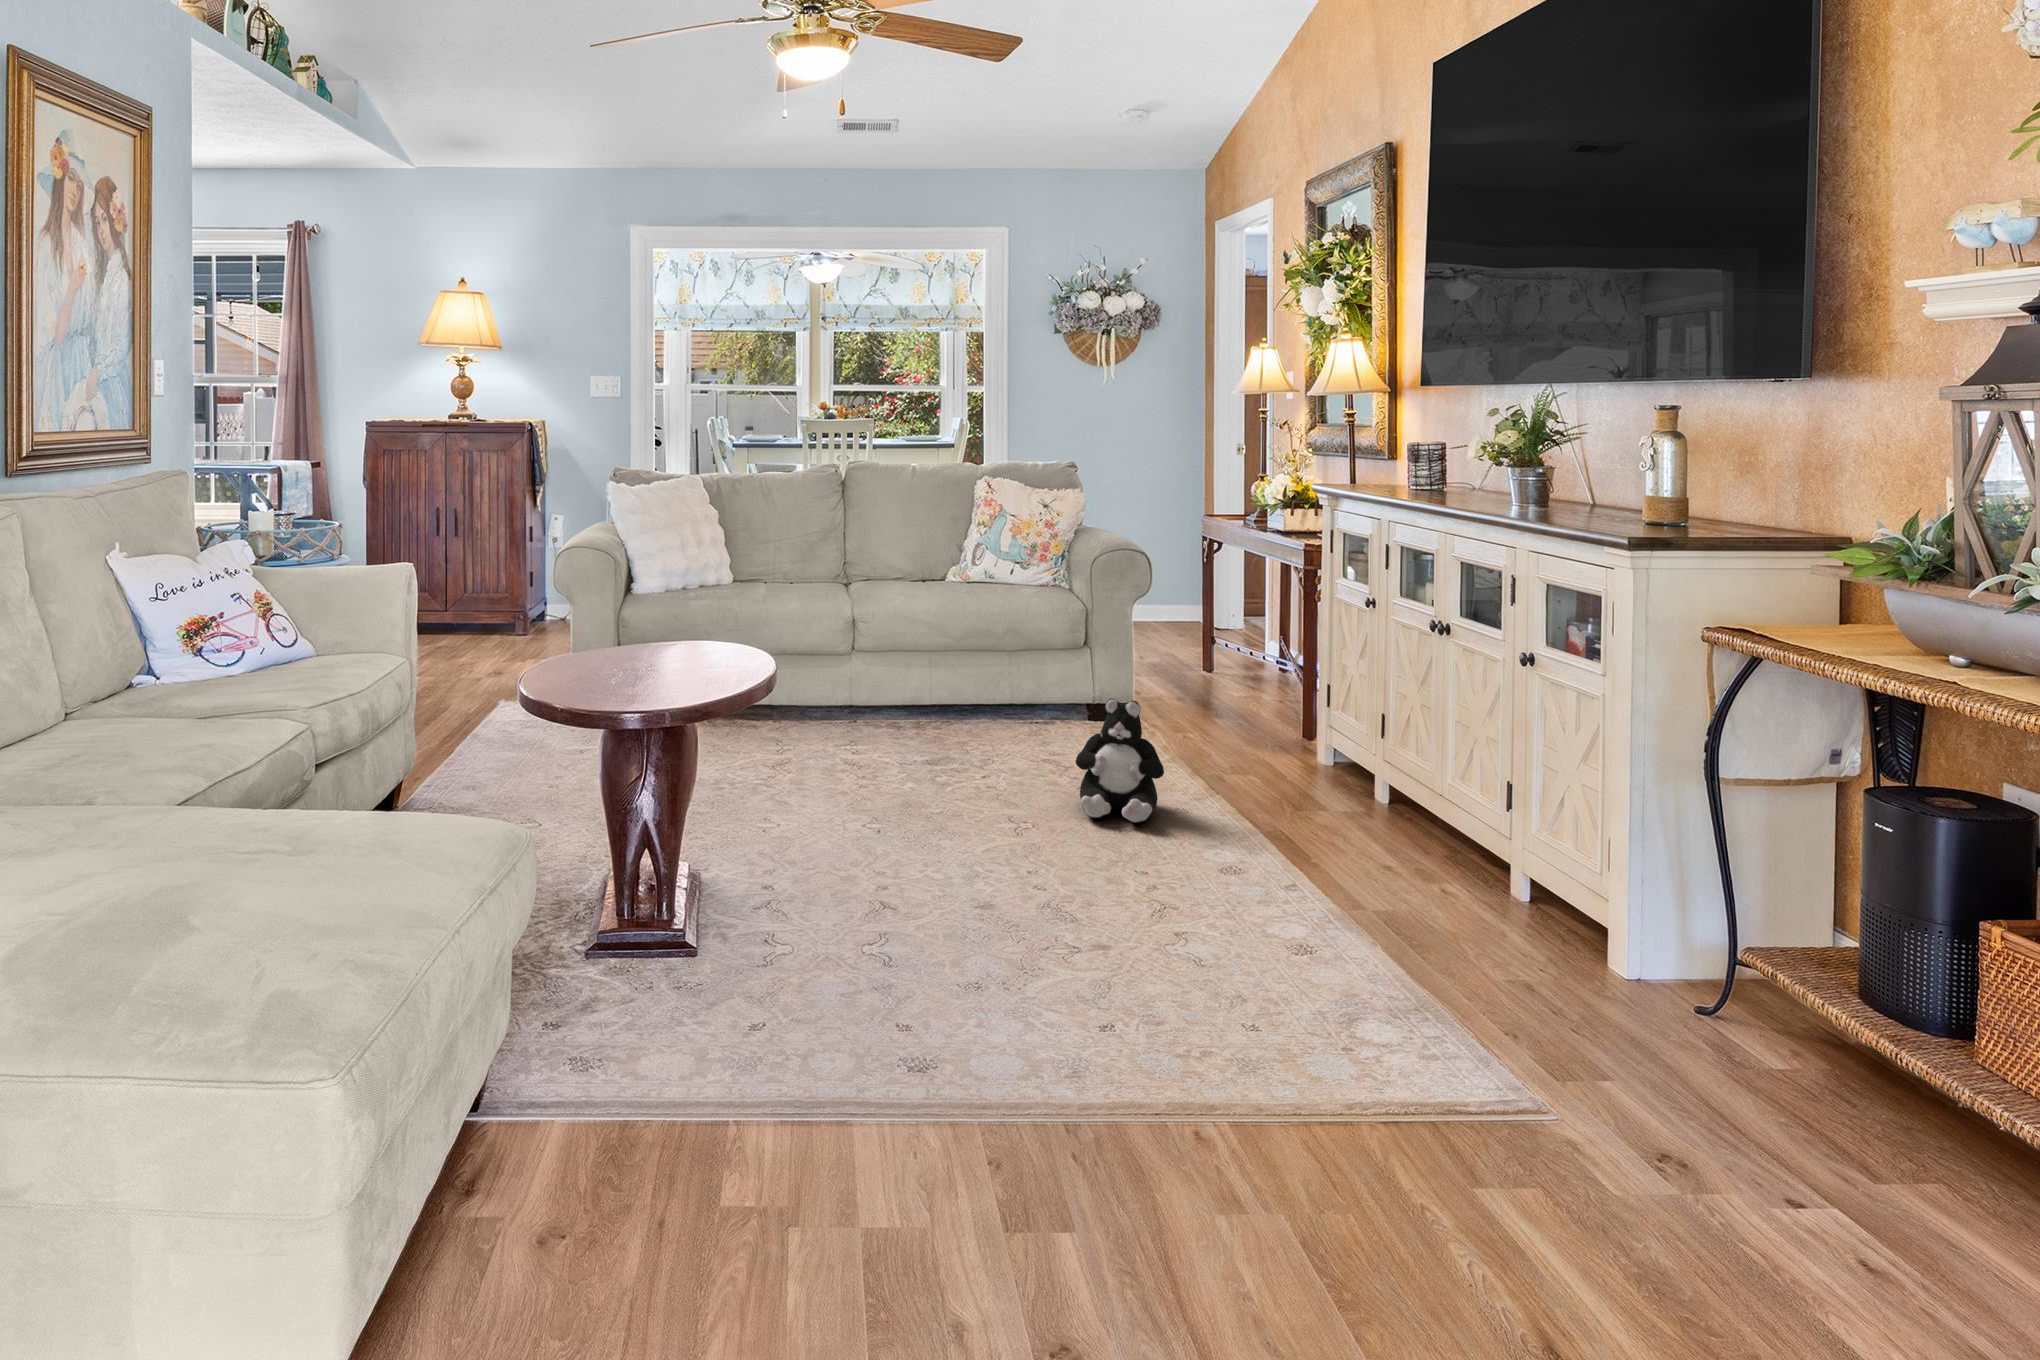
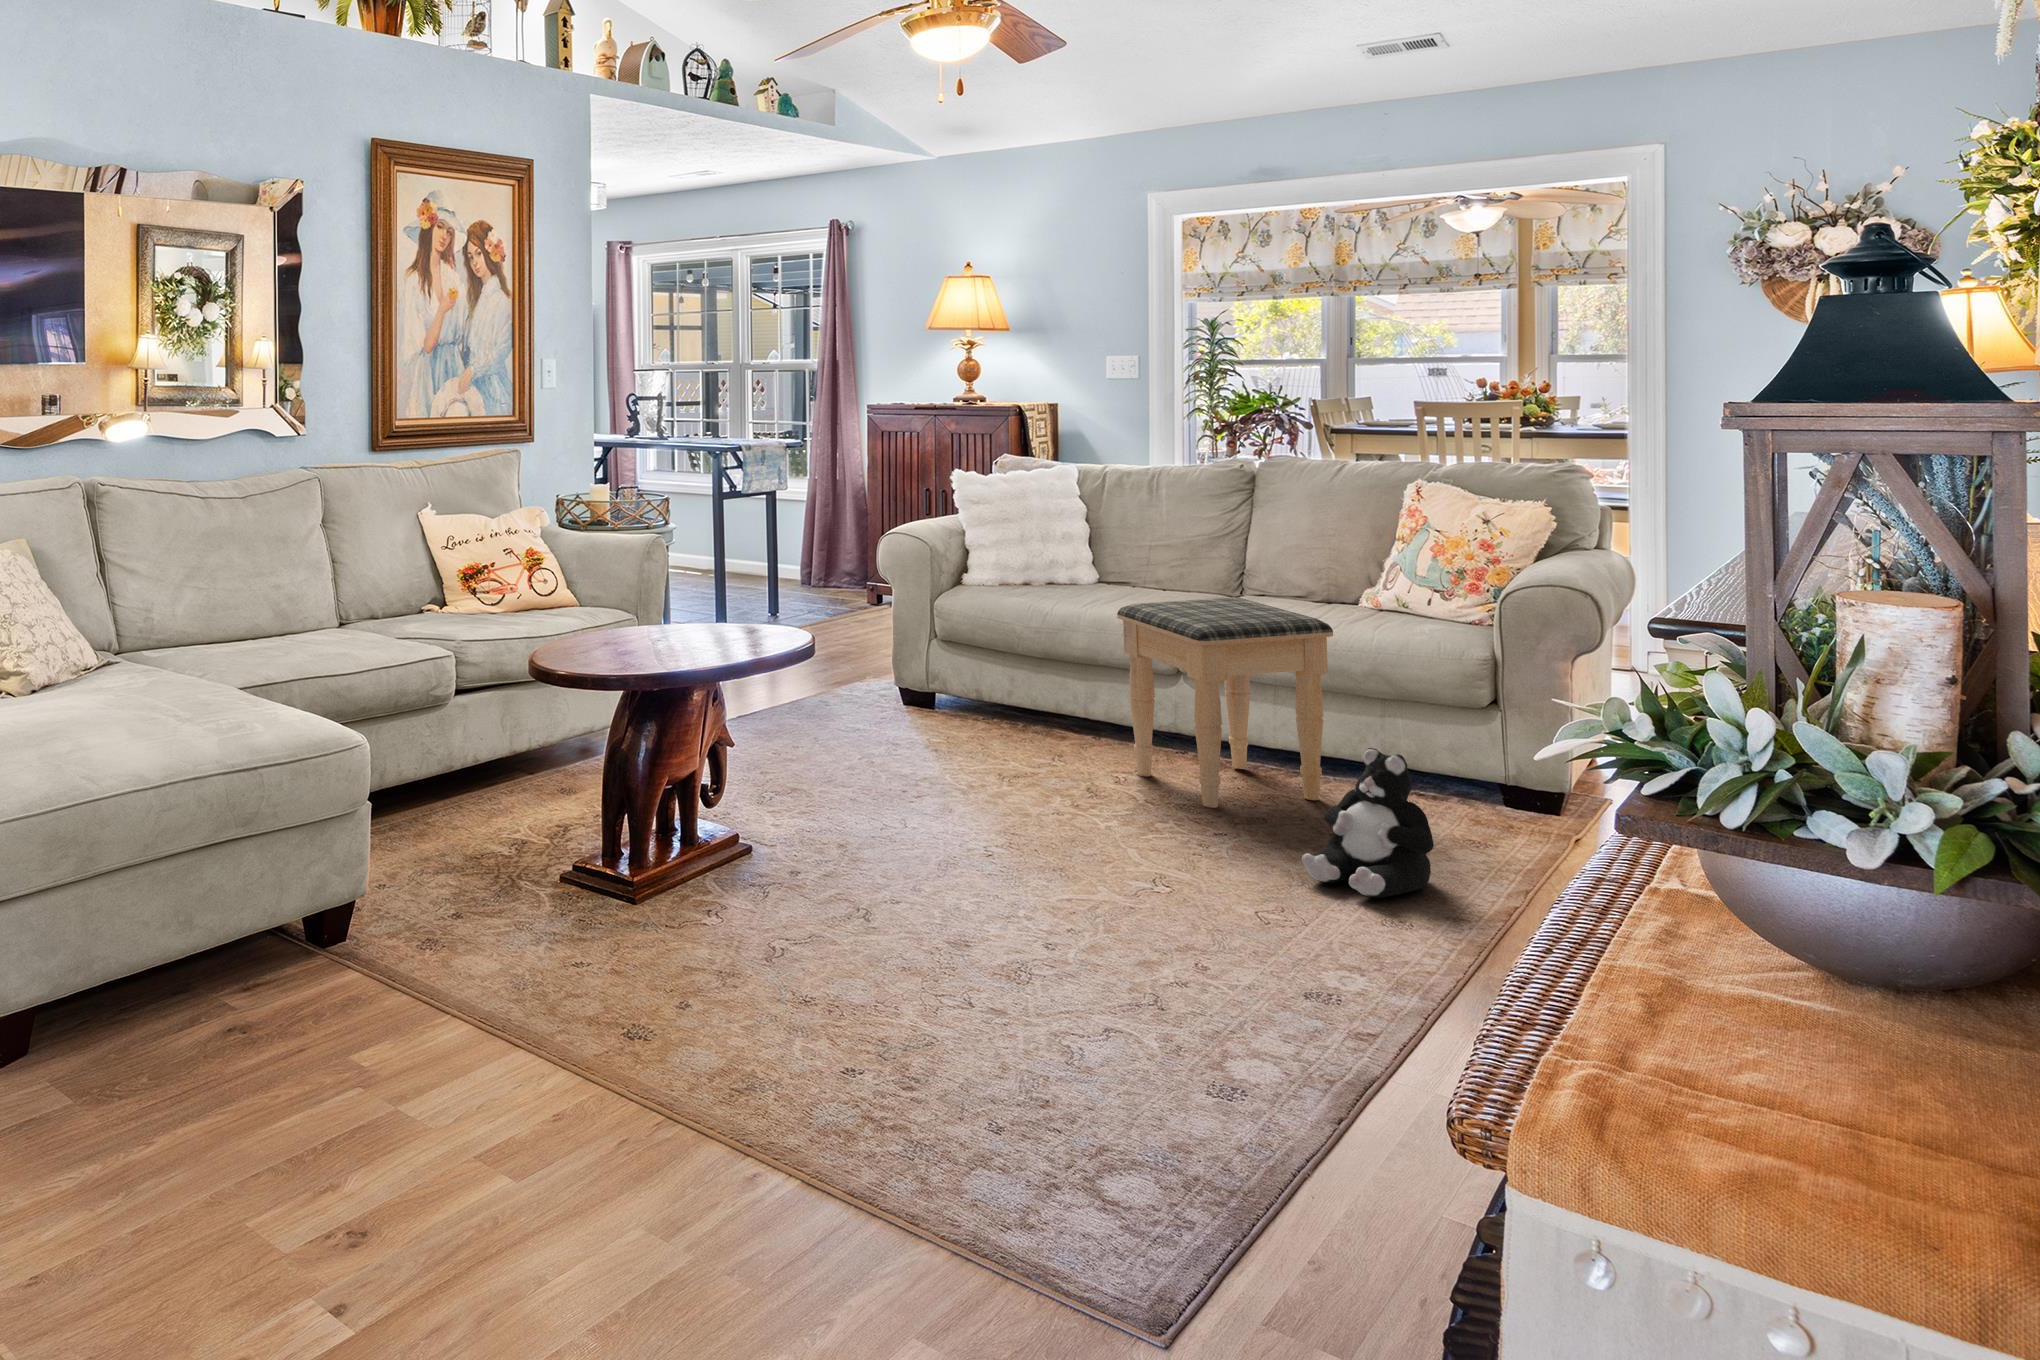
footstool: none [837,581,1007,771] -> present [1117,597,1333,808]

